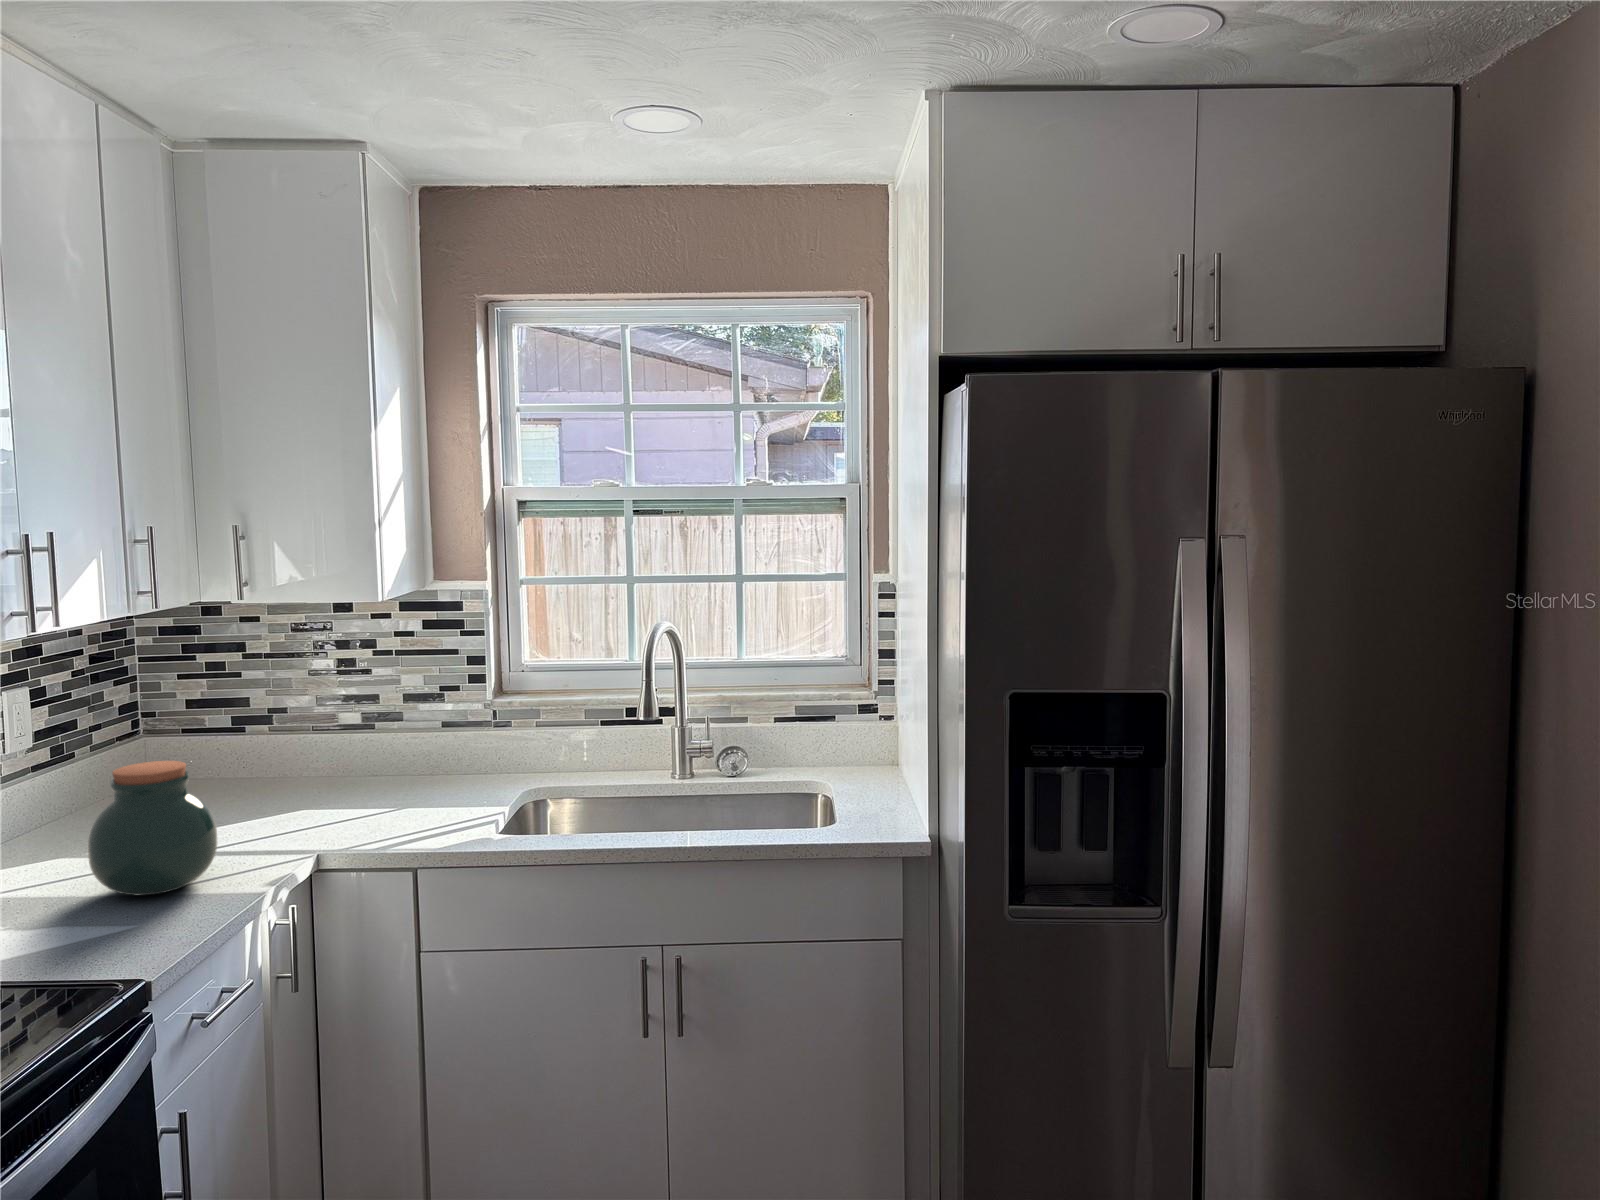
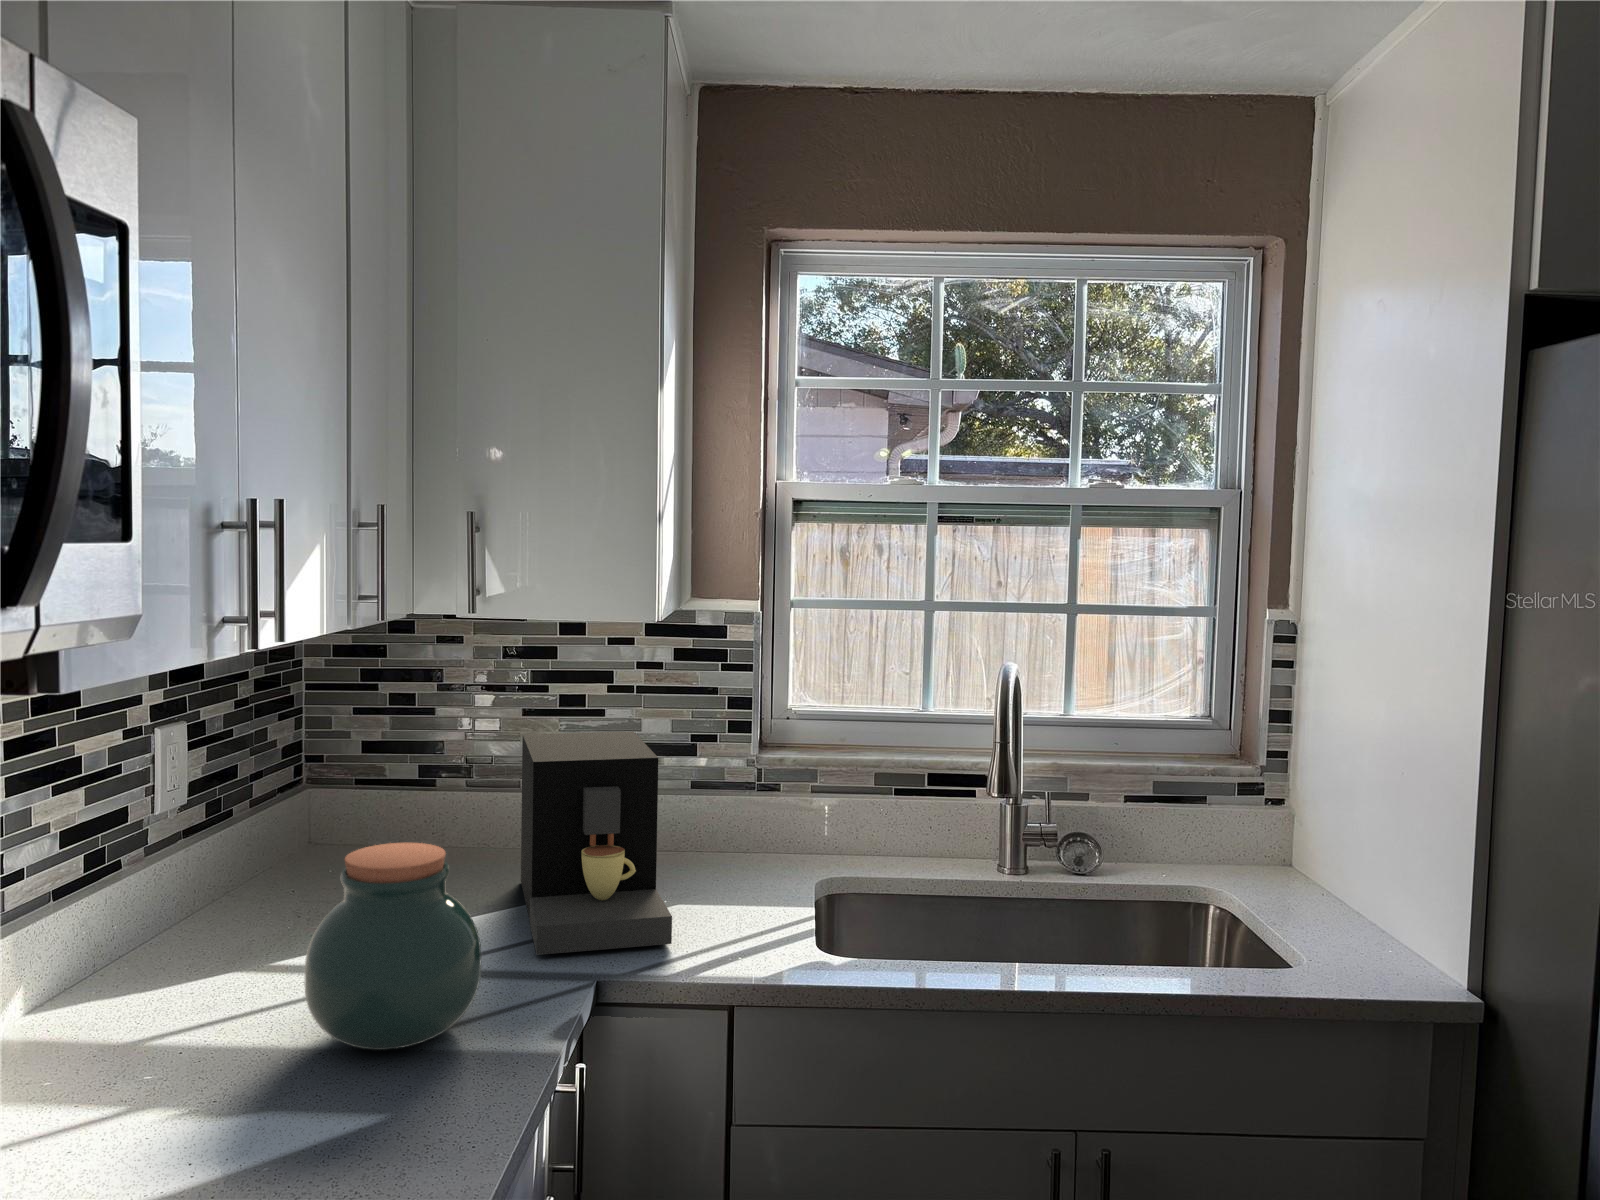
coffee maker: none [280,683,387,841] -> present [521,731,672,955]

